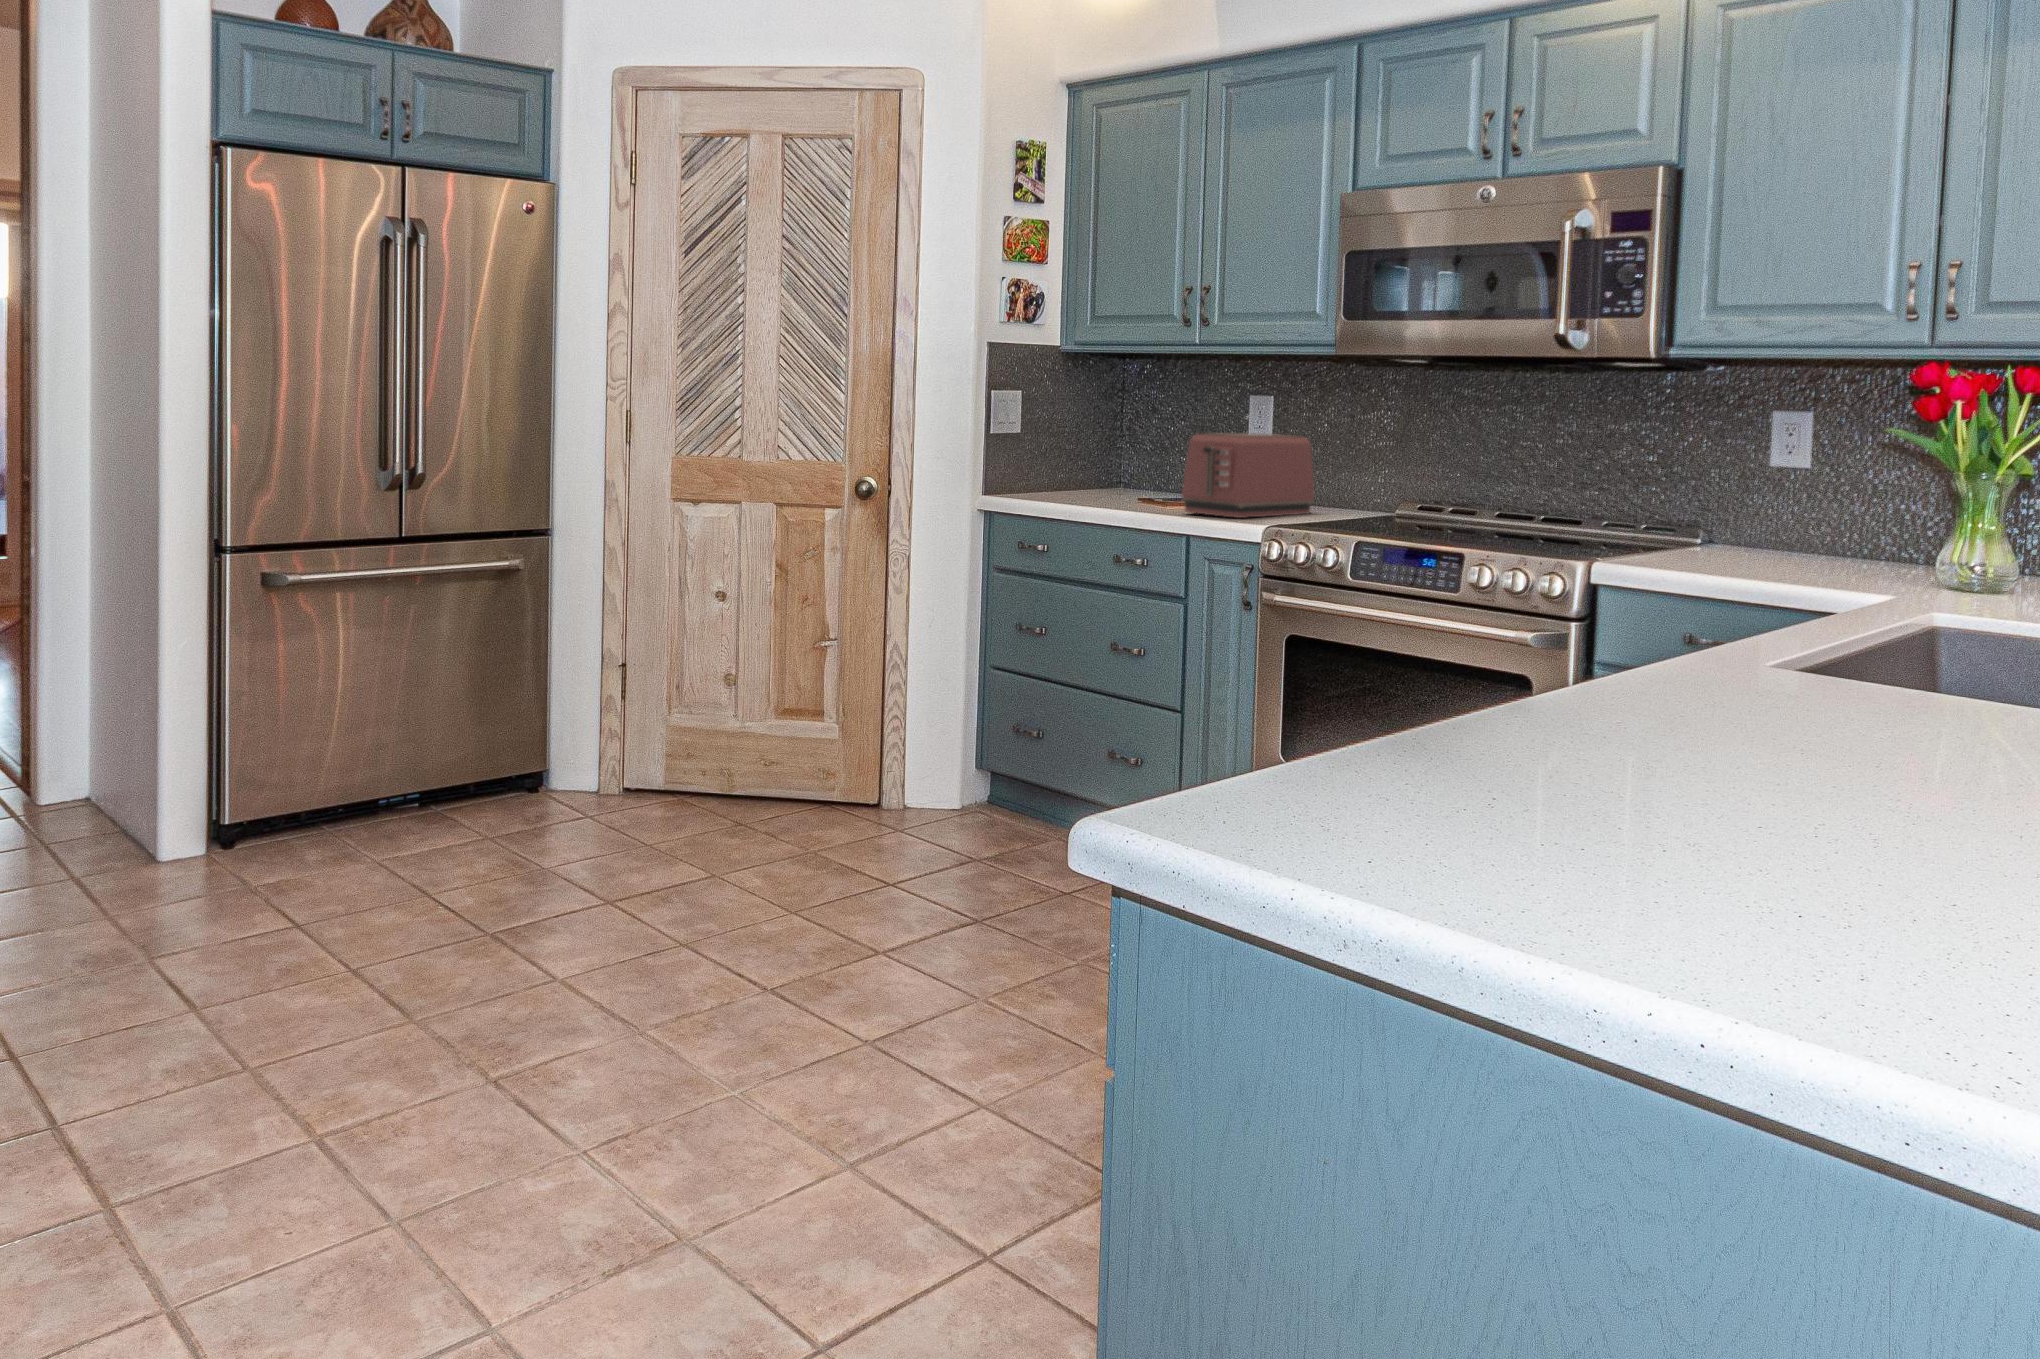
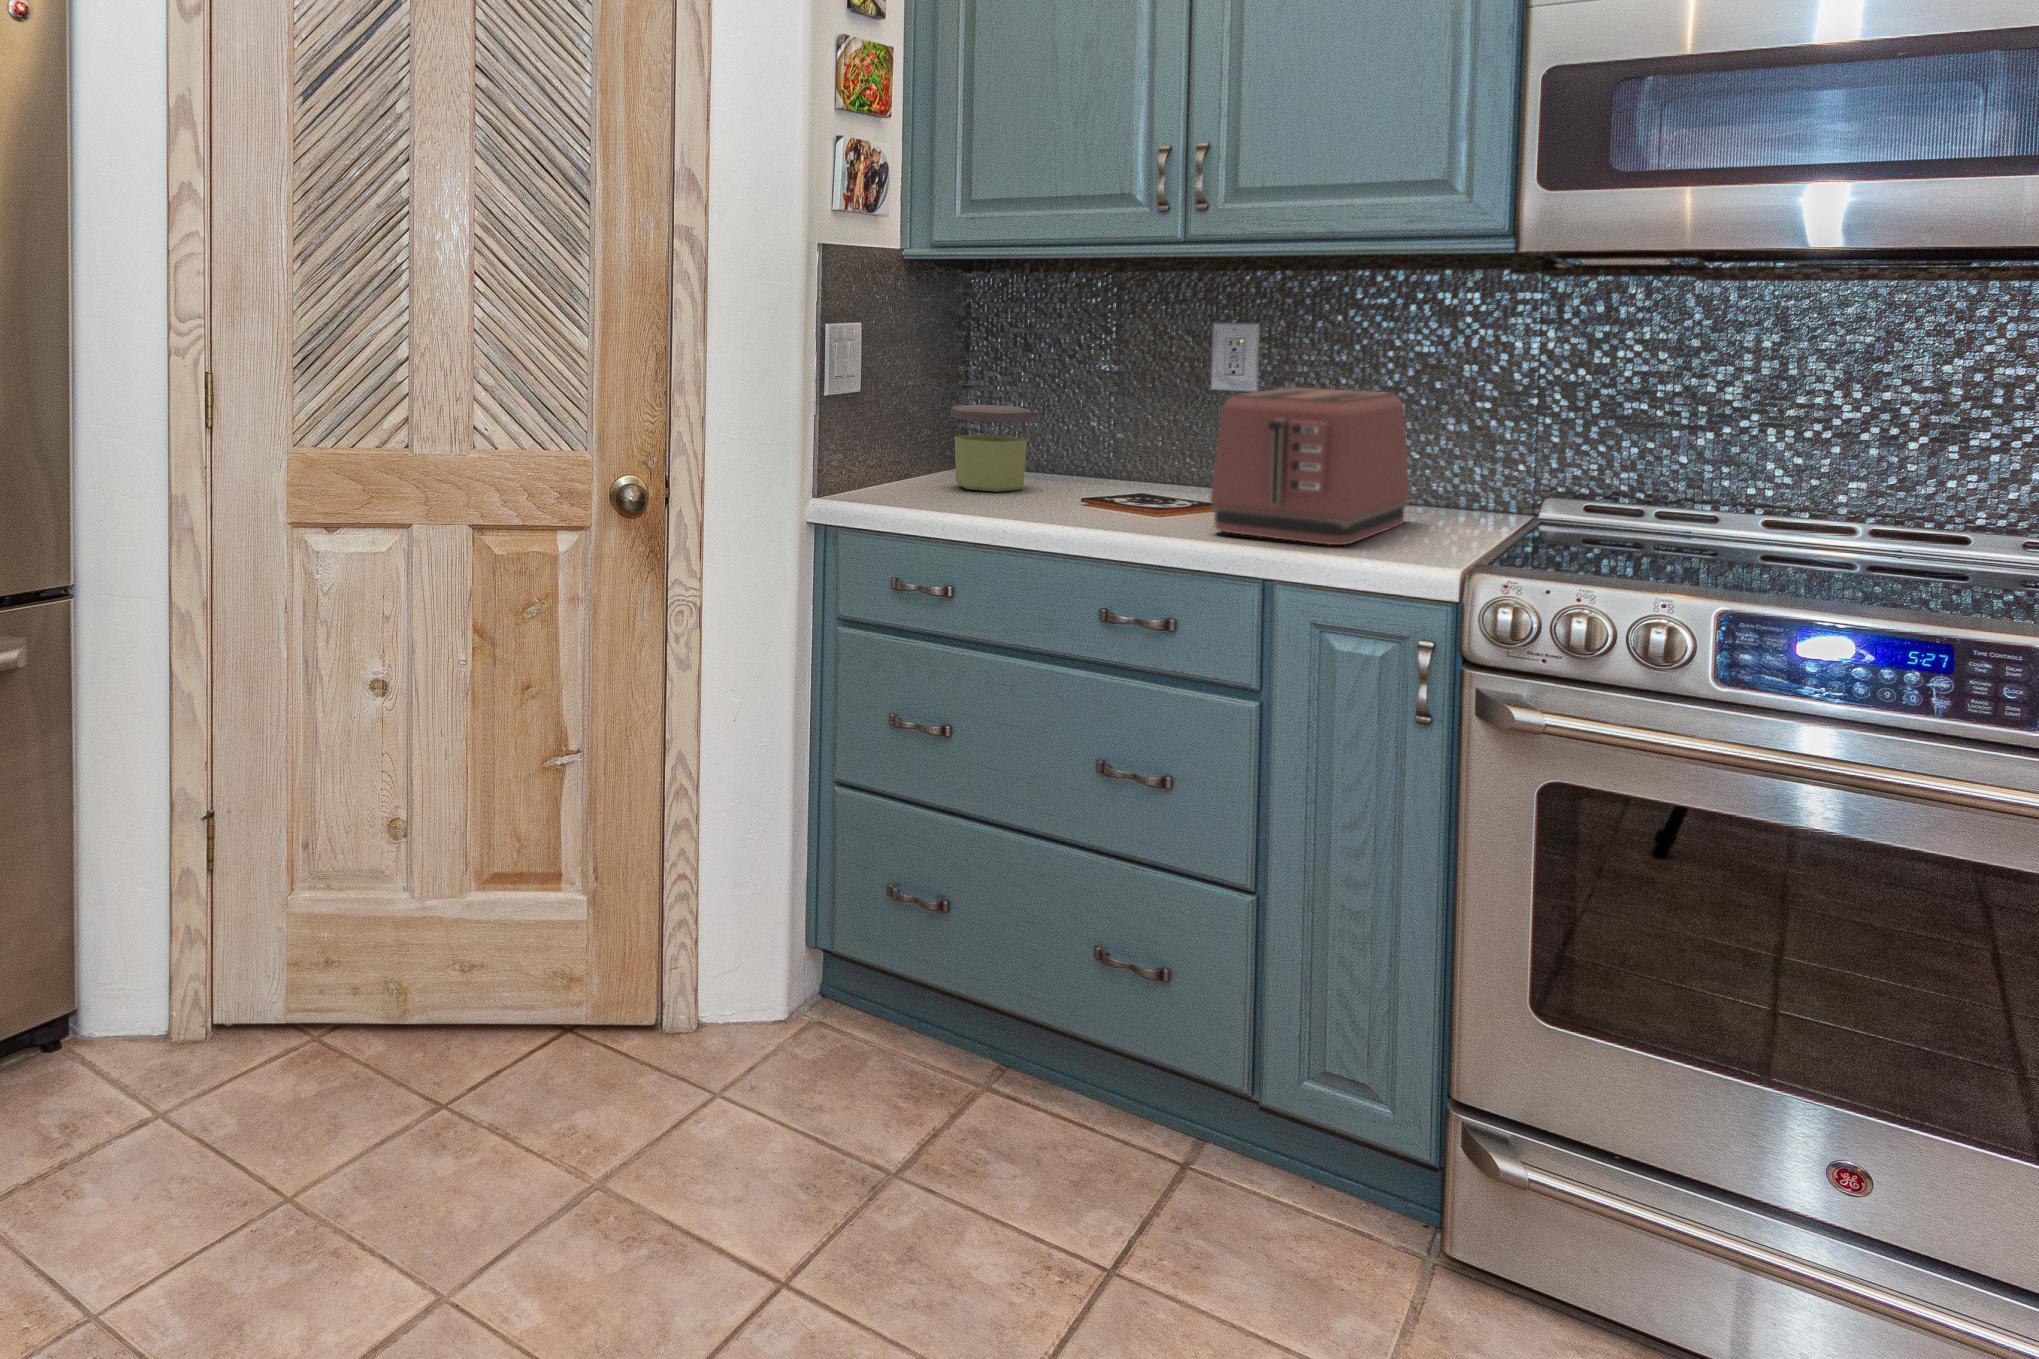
jar: none [1090,447,1135,500] -> present [951,405,1033,492]

